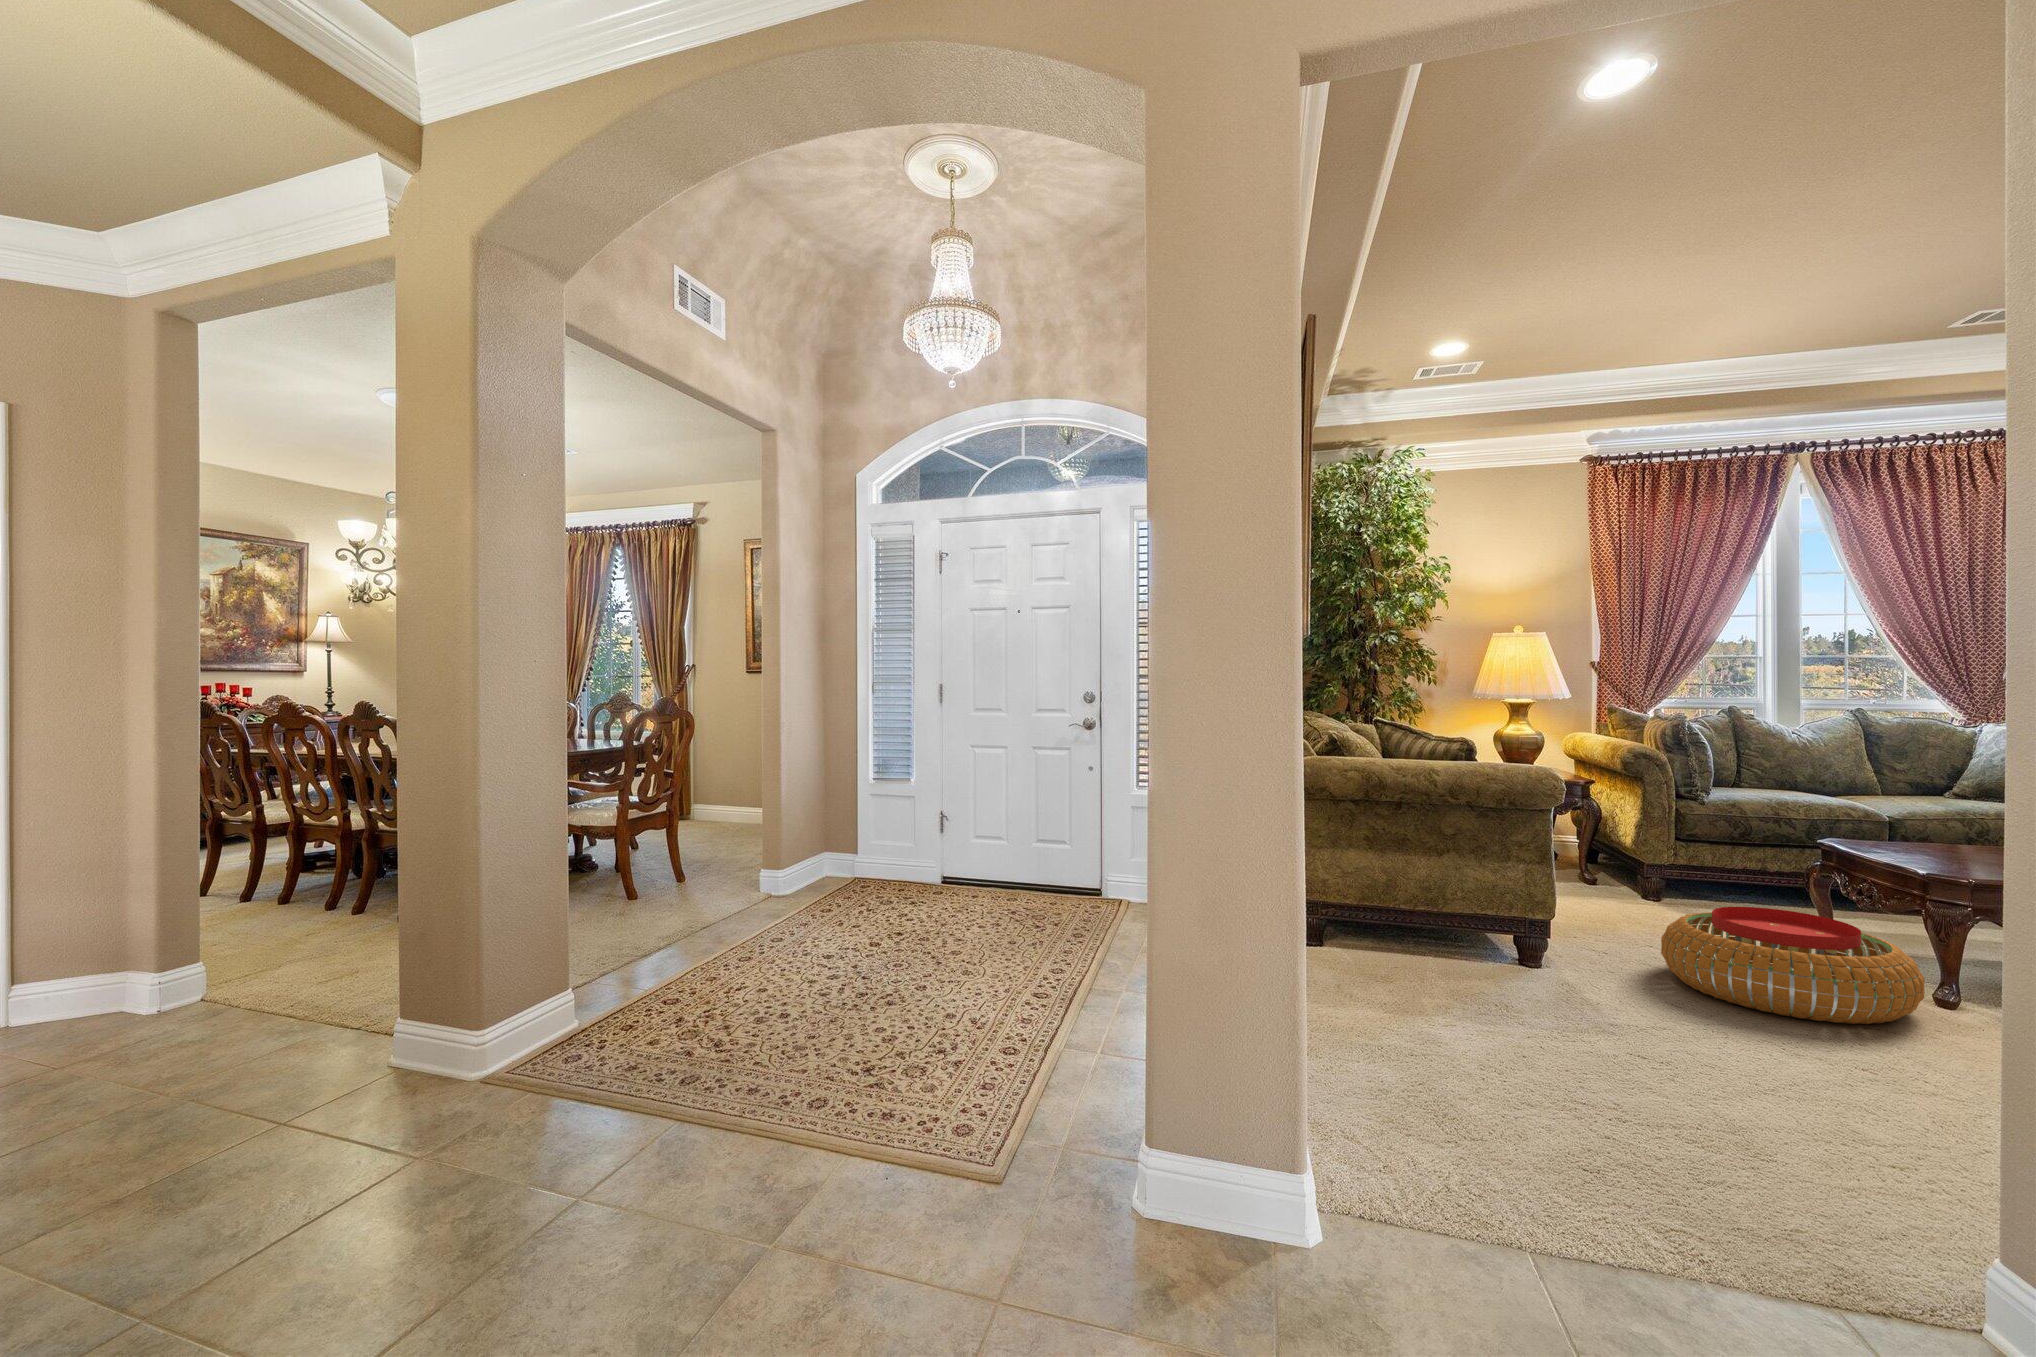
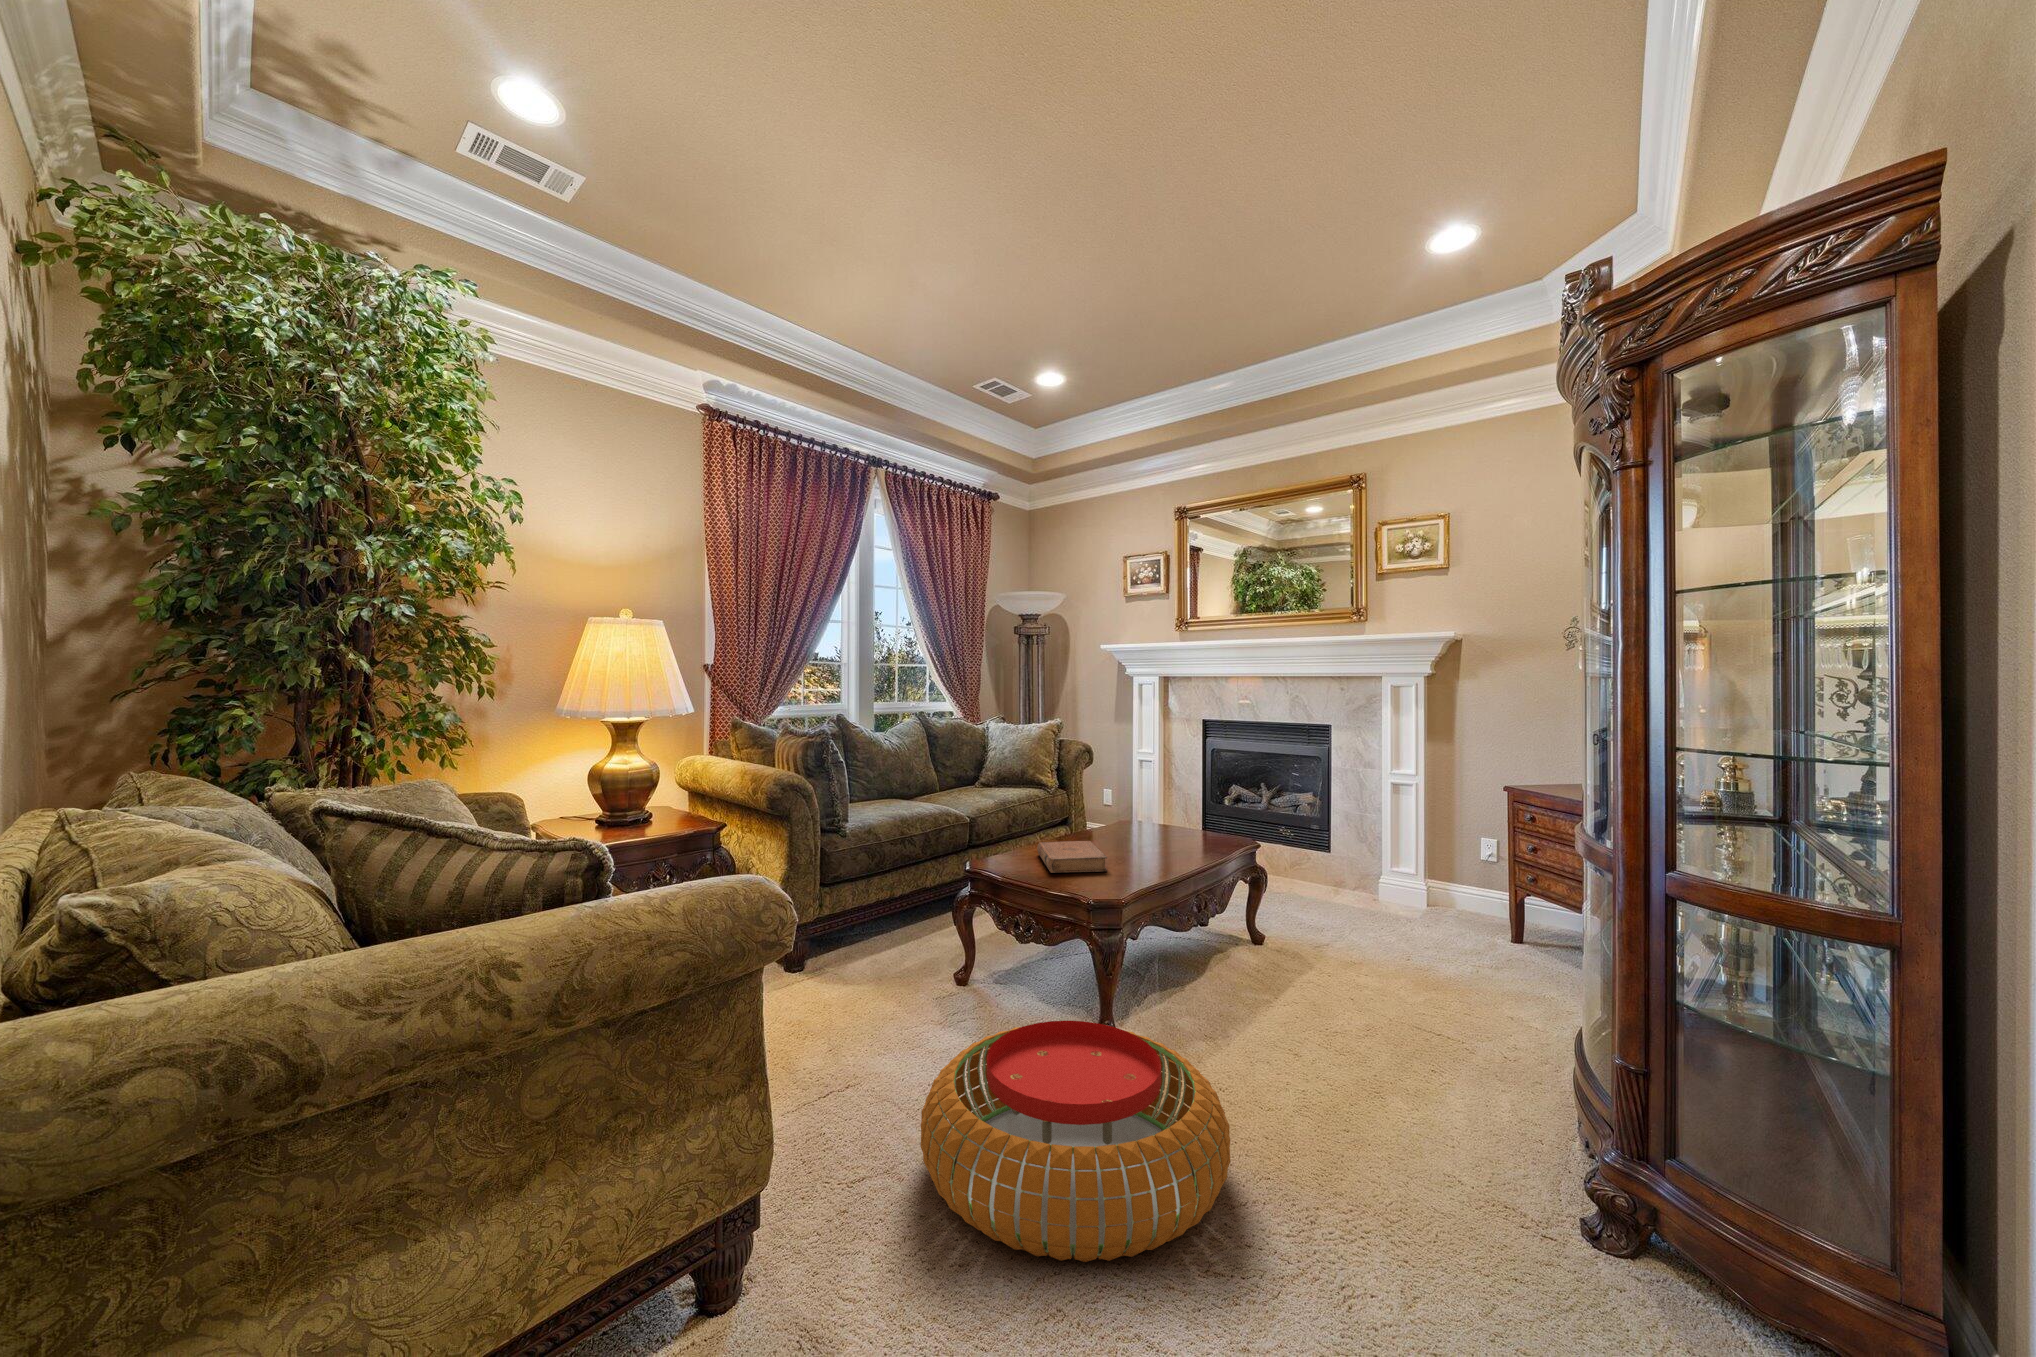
book: none [1876,822,1965,847] -> present [1037,841,1108,873]

